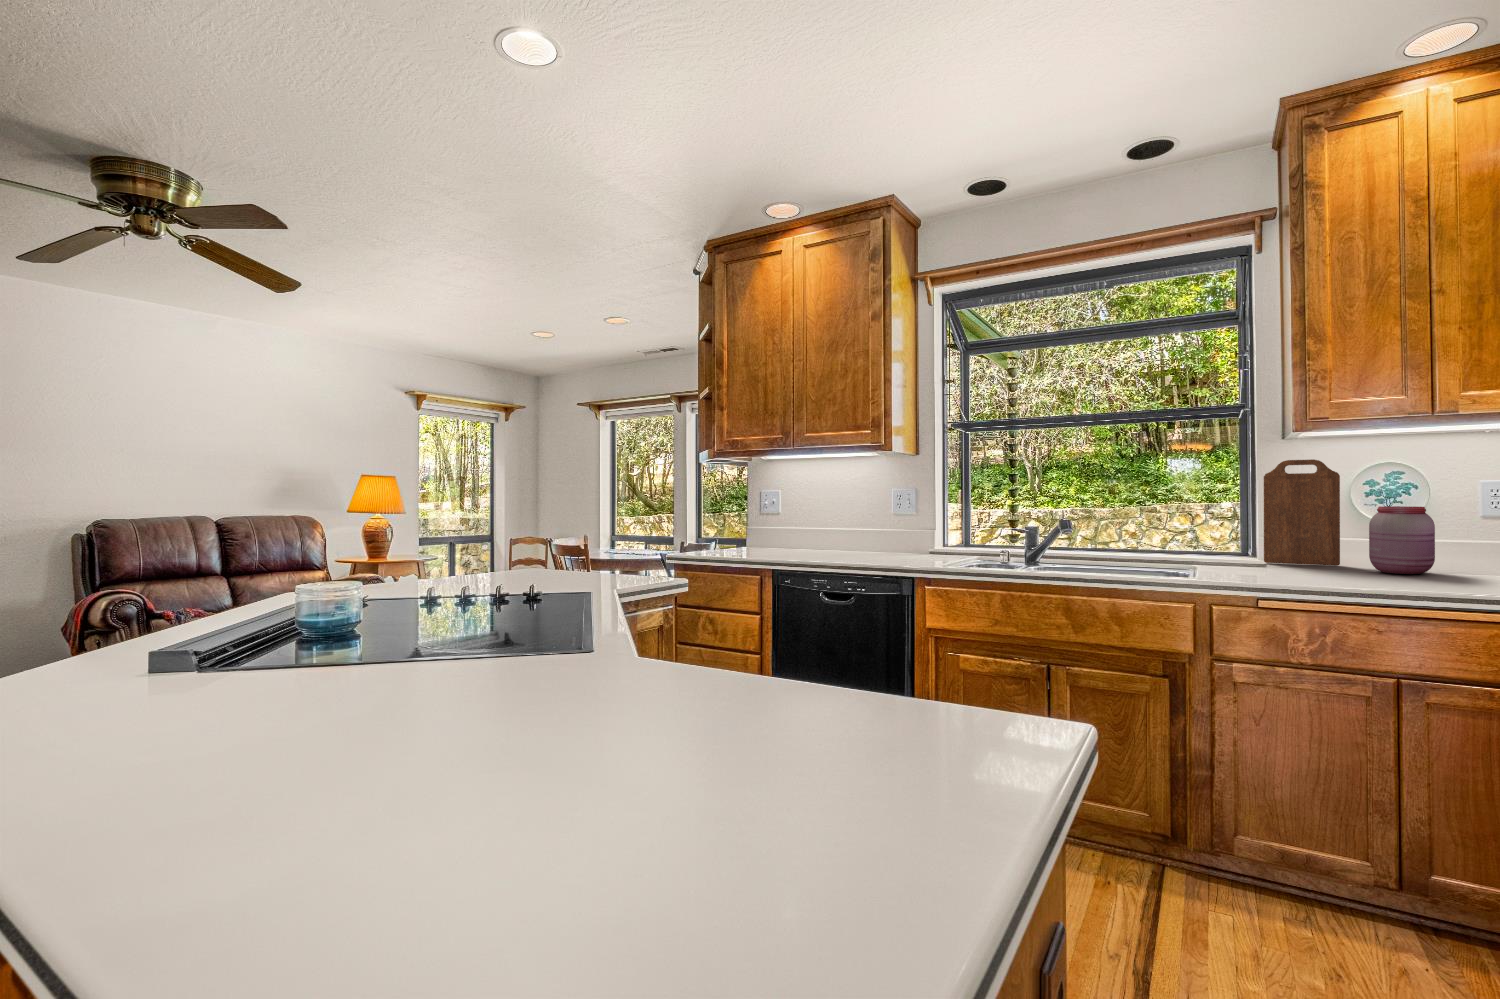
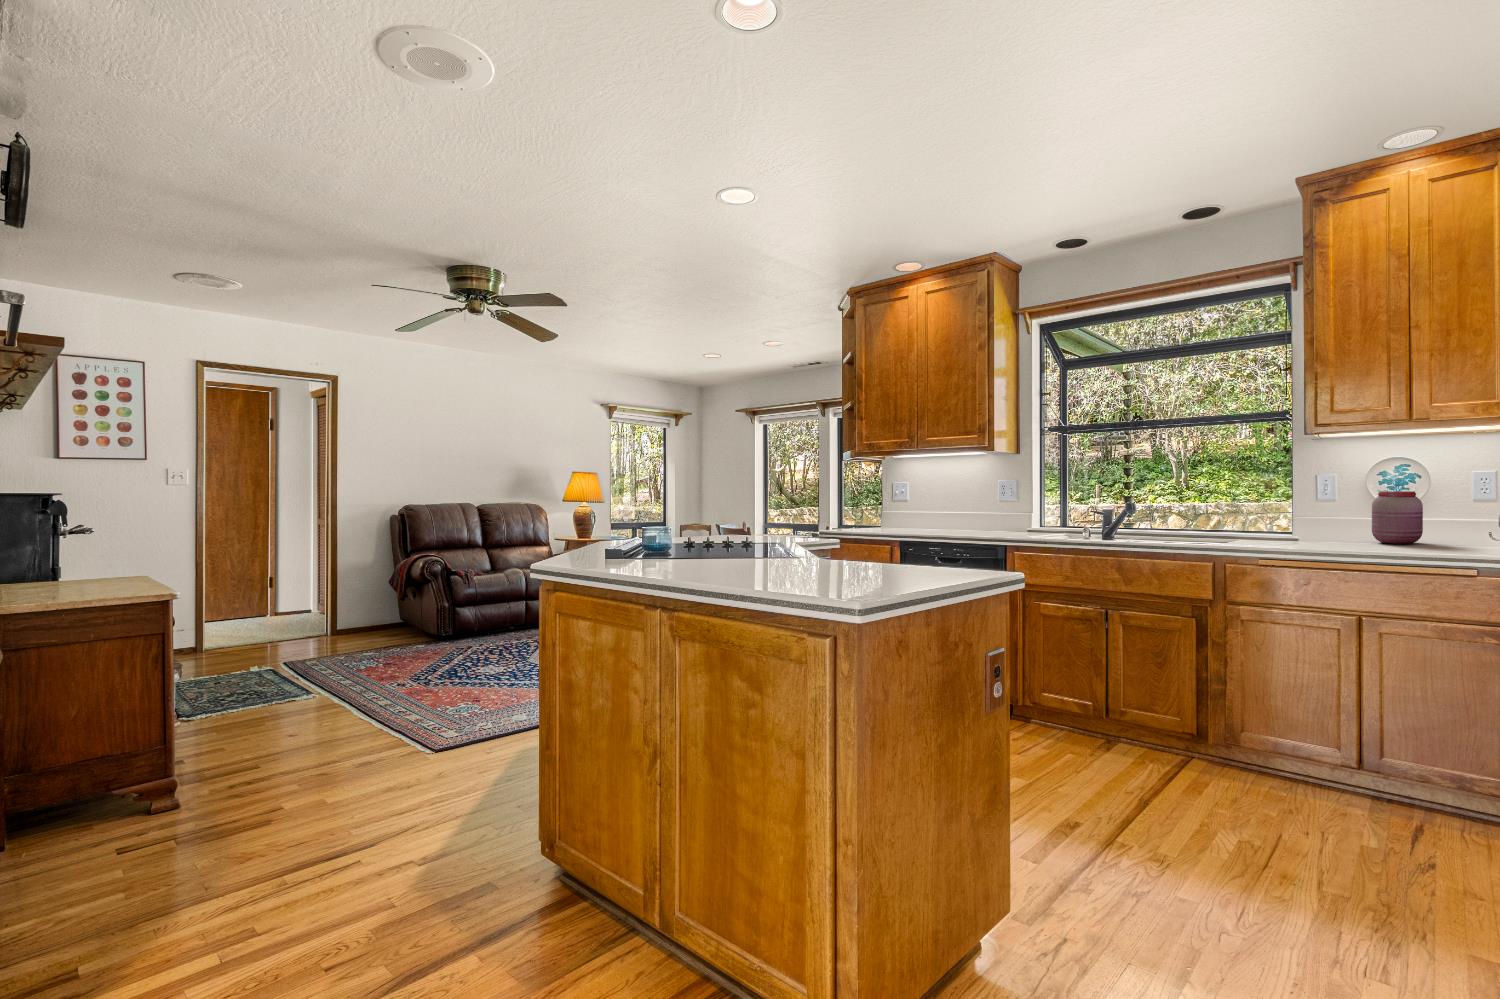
cutting board: present [1264,459,1340,566] -> none [1295,455,1356,539]

